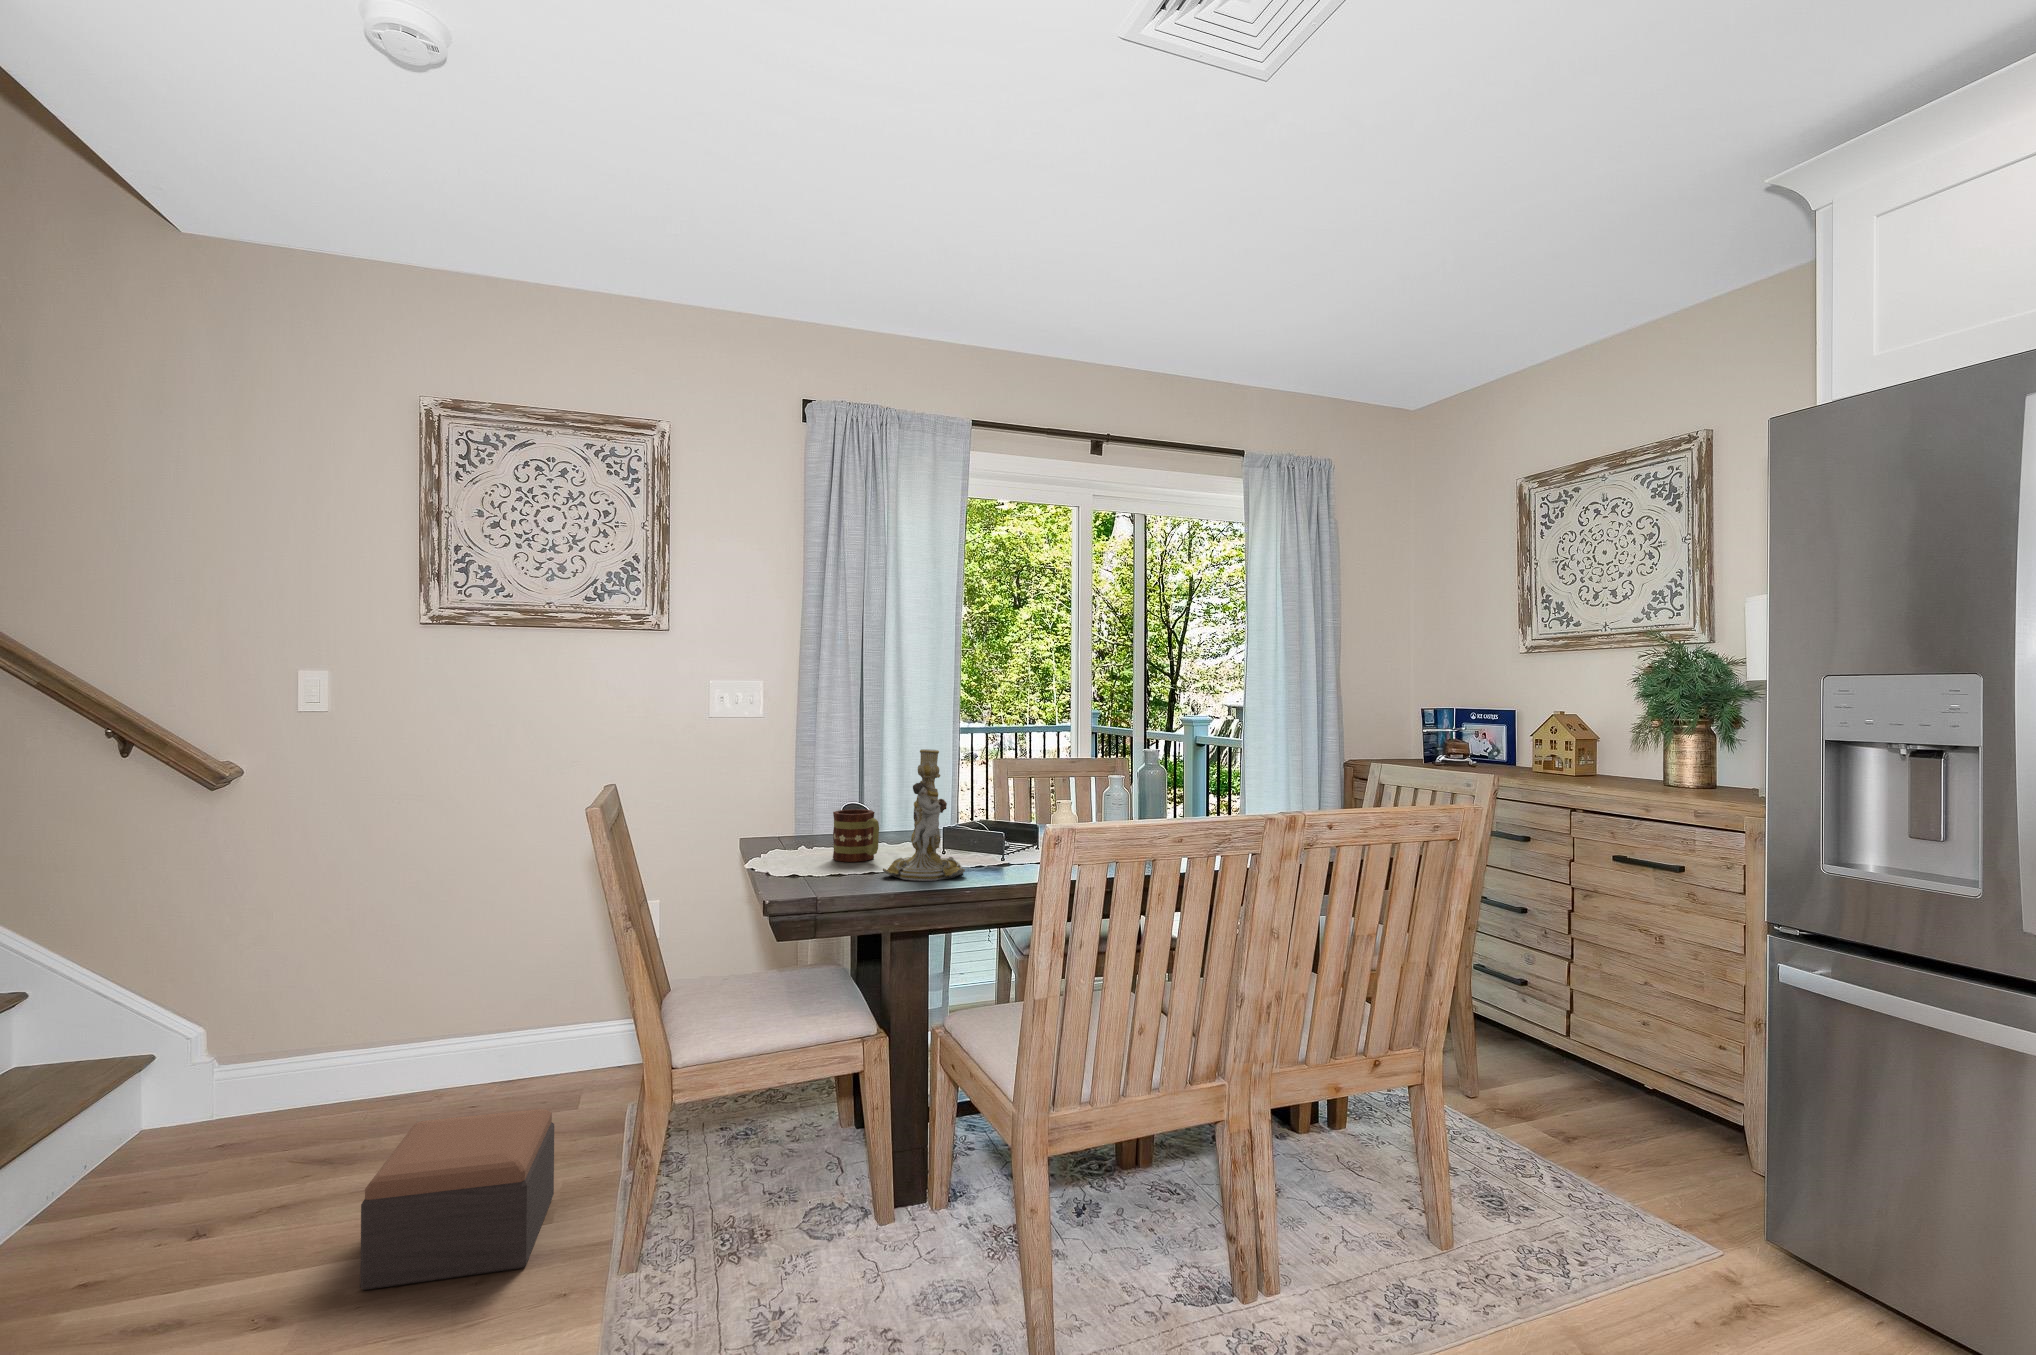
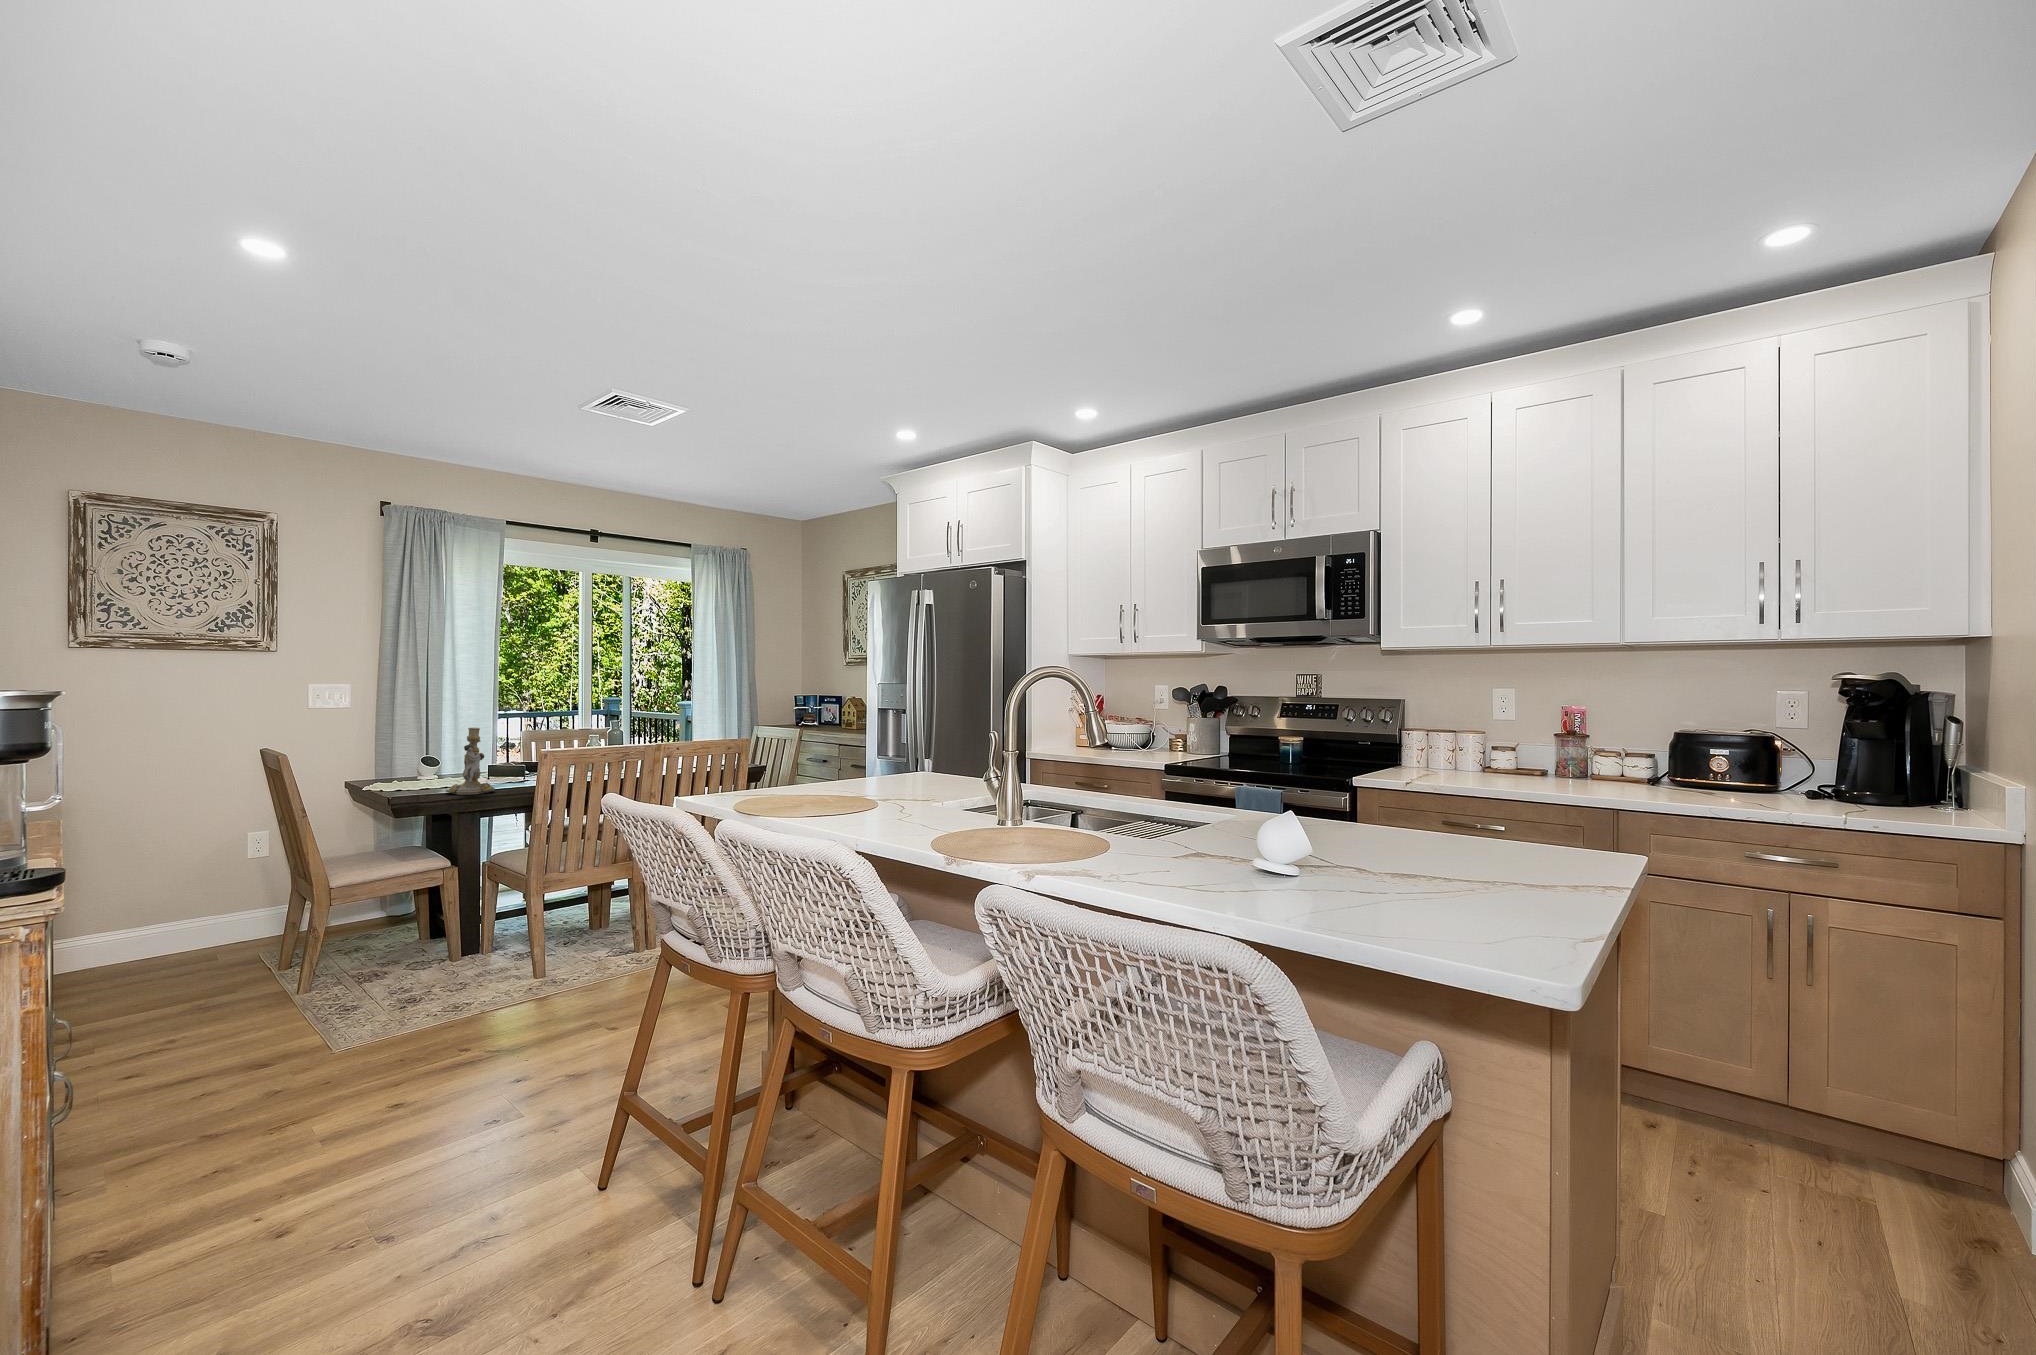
mug: present [833,809,879,862] -> none [411,761,442,789]
footstool: present [360,1109,554,1290] -> none [116,934,225,1023]

